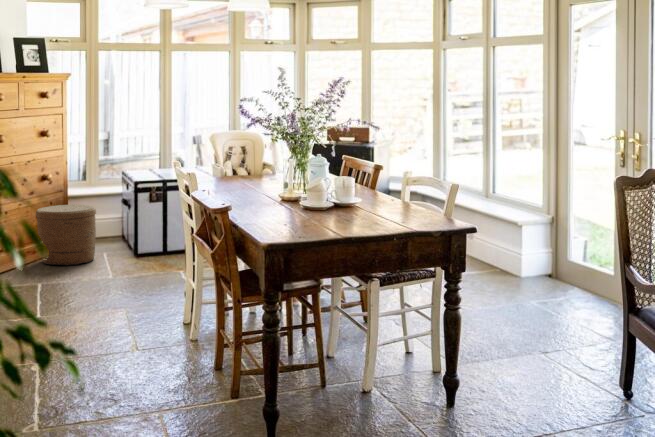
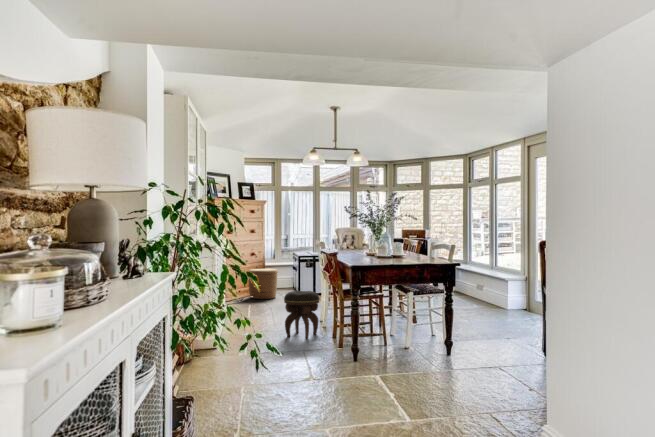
footstool: none [111,279,188,381] -> present [284,291,320,338]

